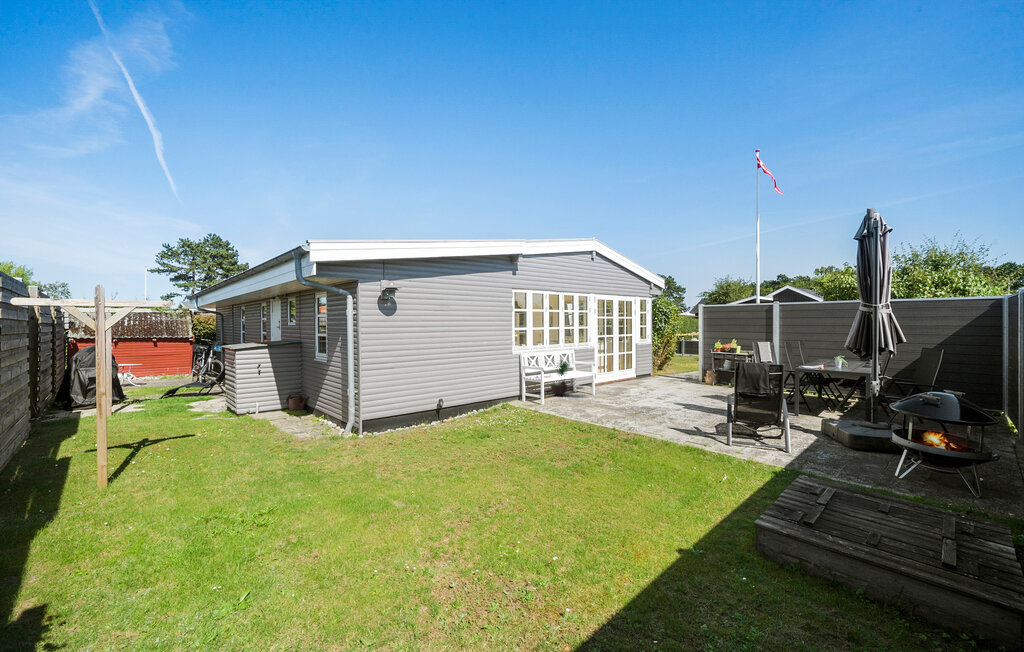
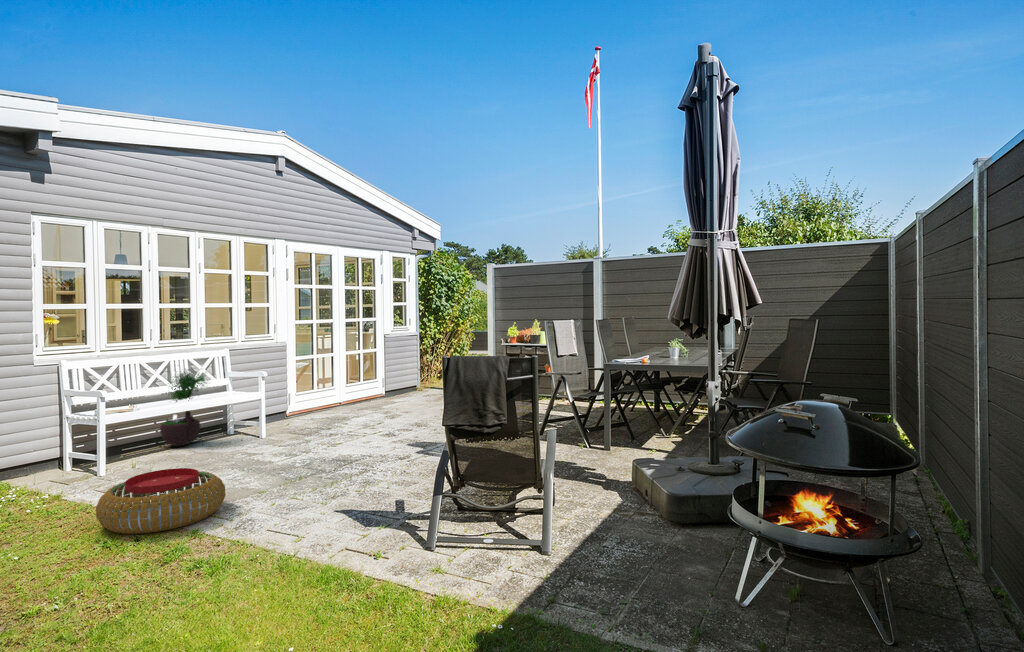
pouf: none [569,403,616,427] -> present [96,468,226,534]

